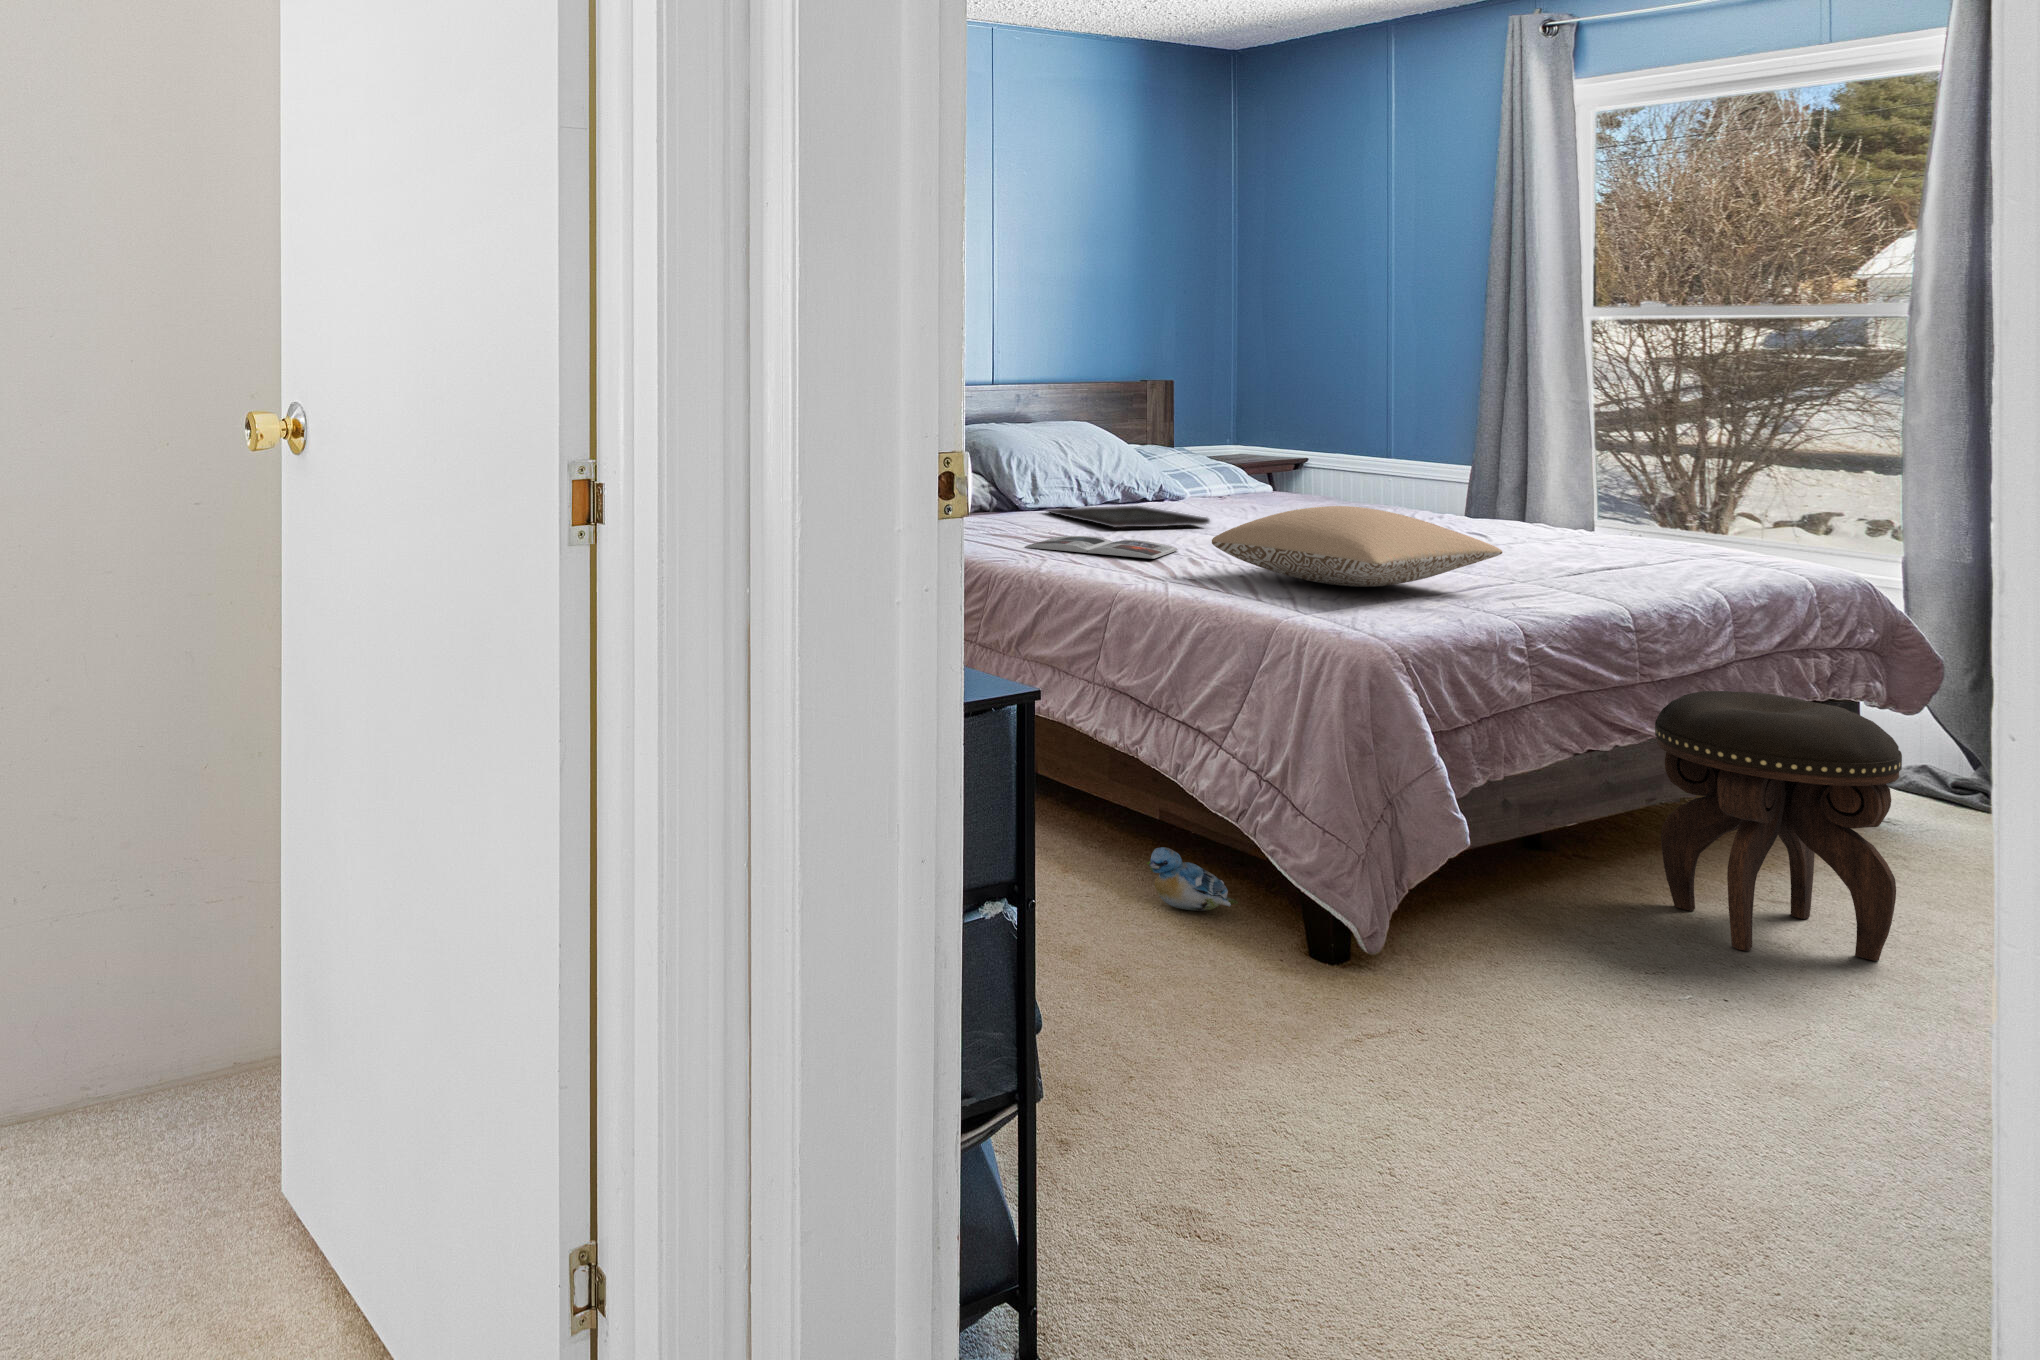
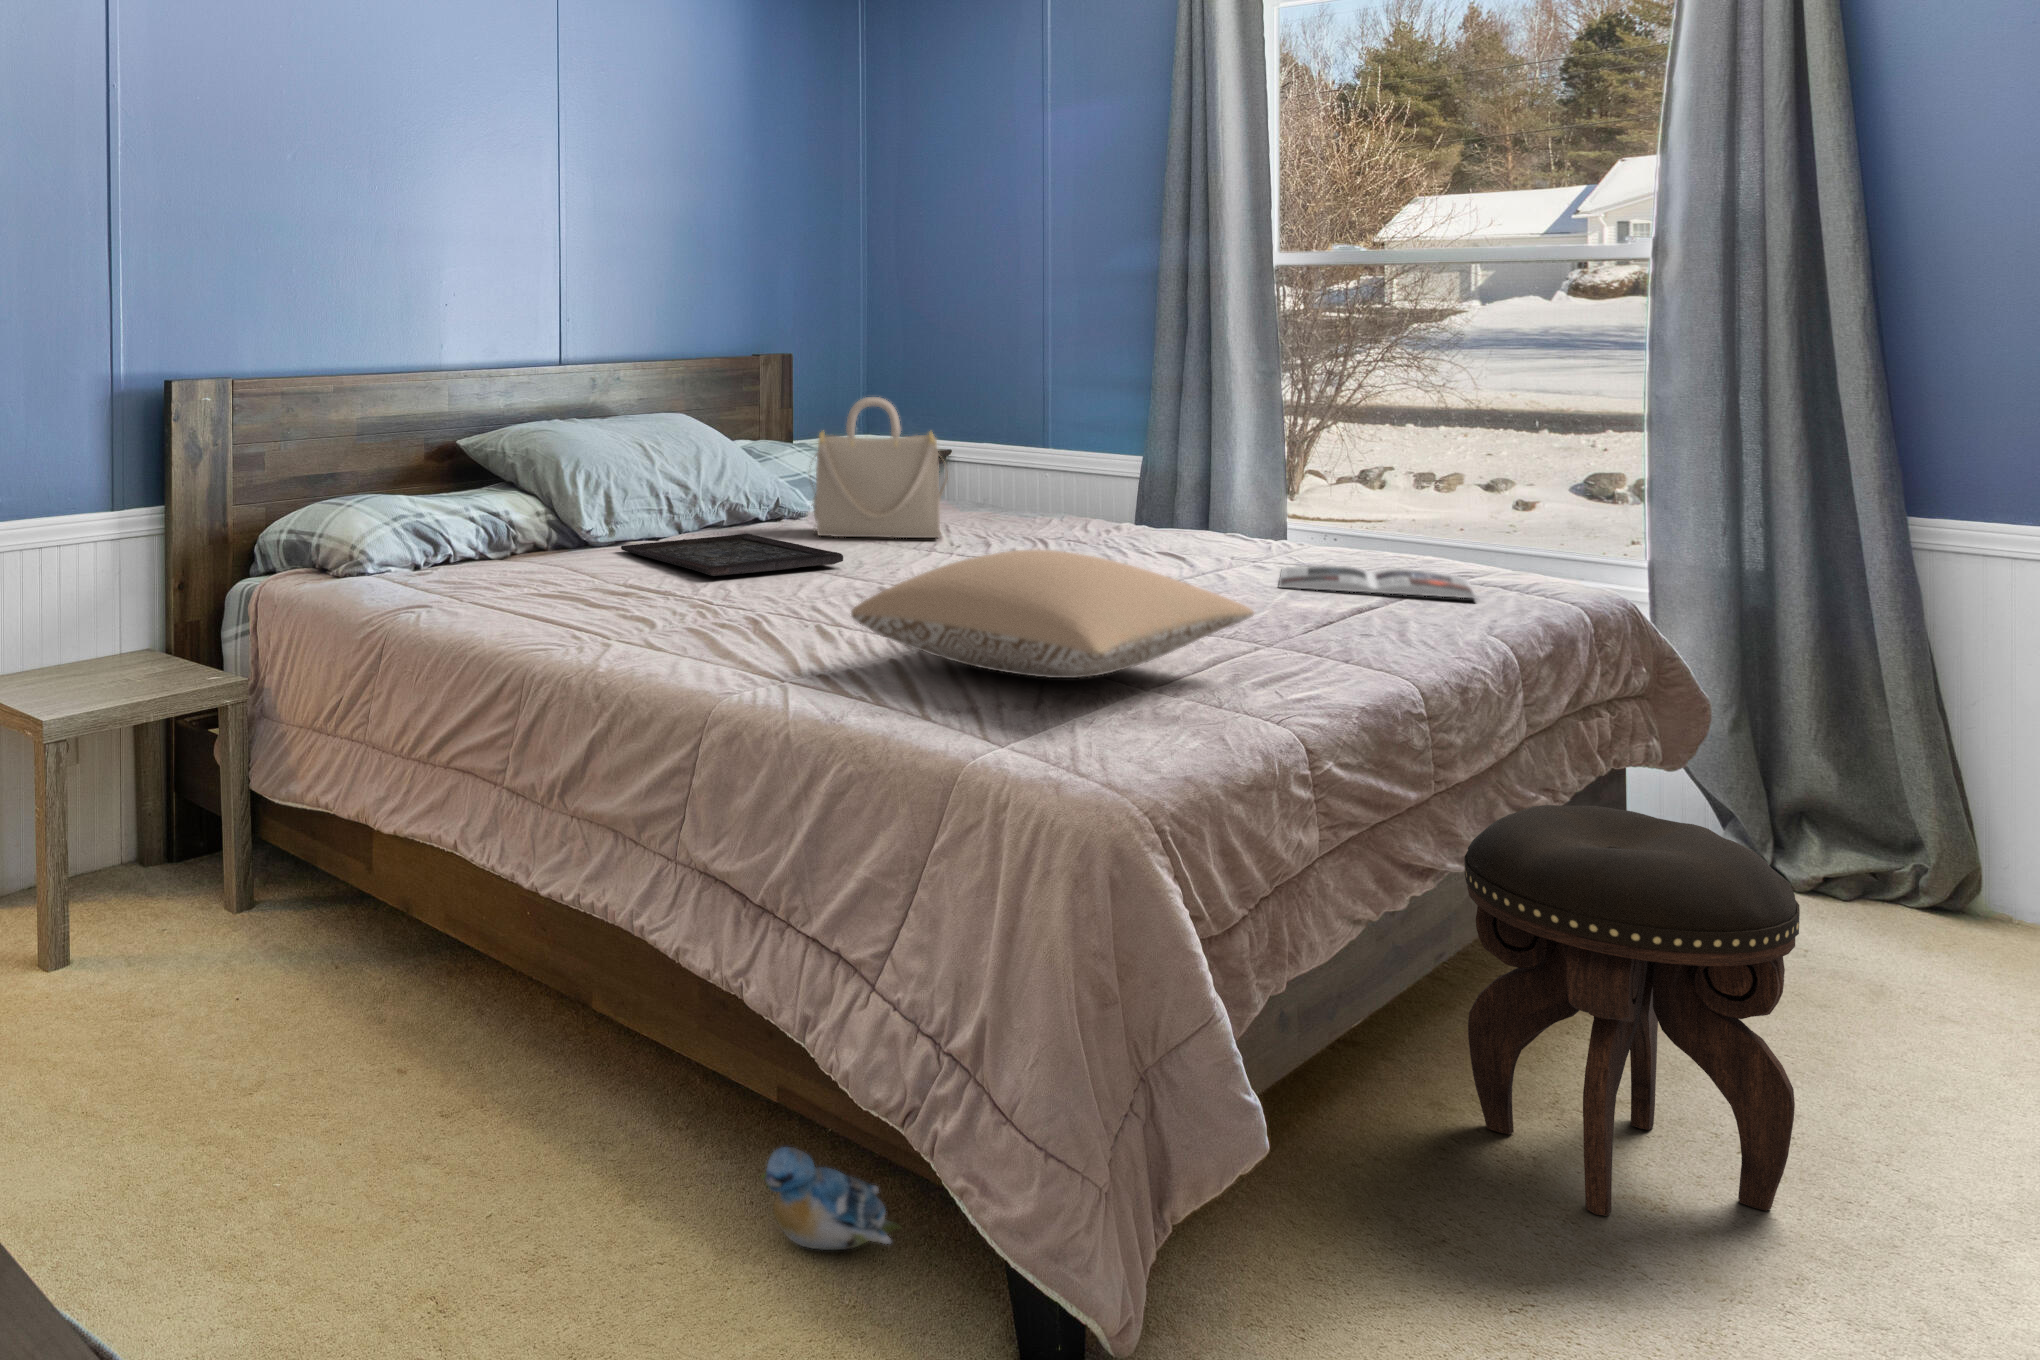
handbag: none [1185,411,1294,514] -> present [811,397,948,538]
magazine: present [1025,536,1178,559] -> present [1279,565,1478,598]

